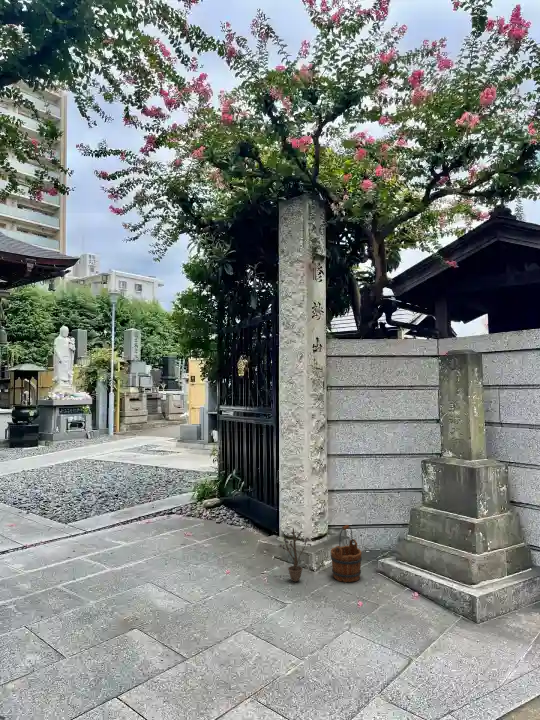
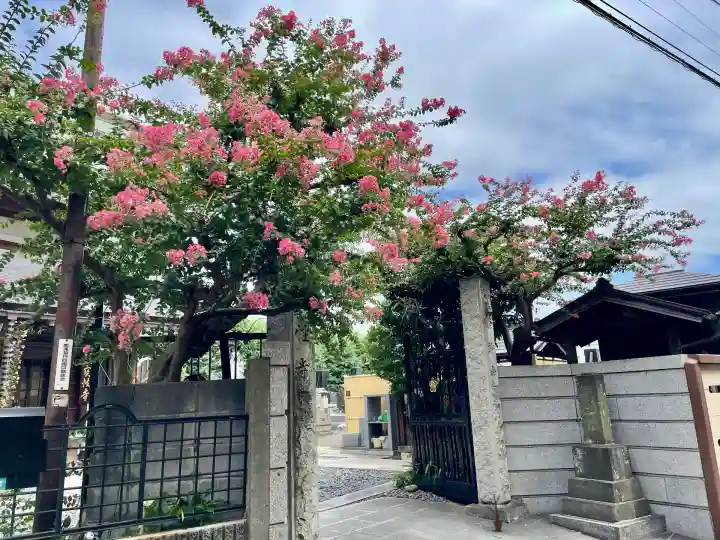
wooden bucket: present [331,525,362,582] -> none [519,492,540,530]

